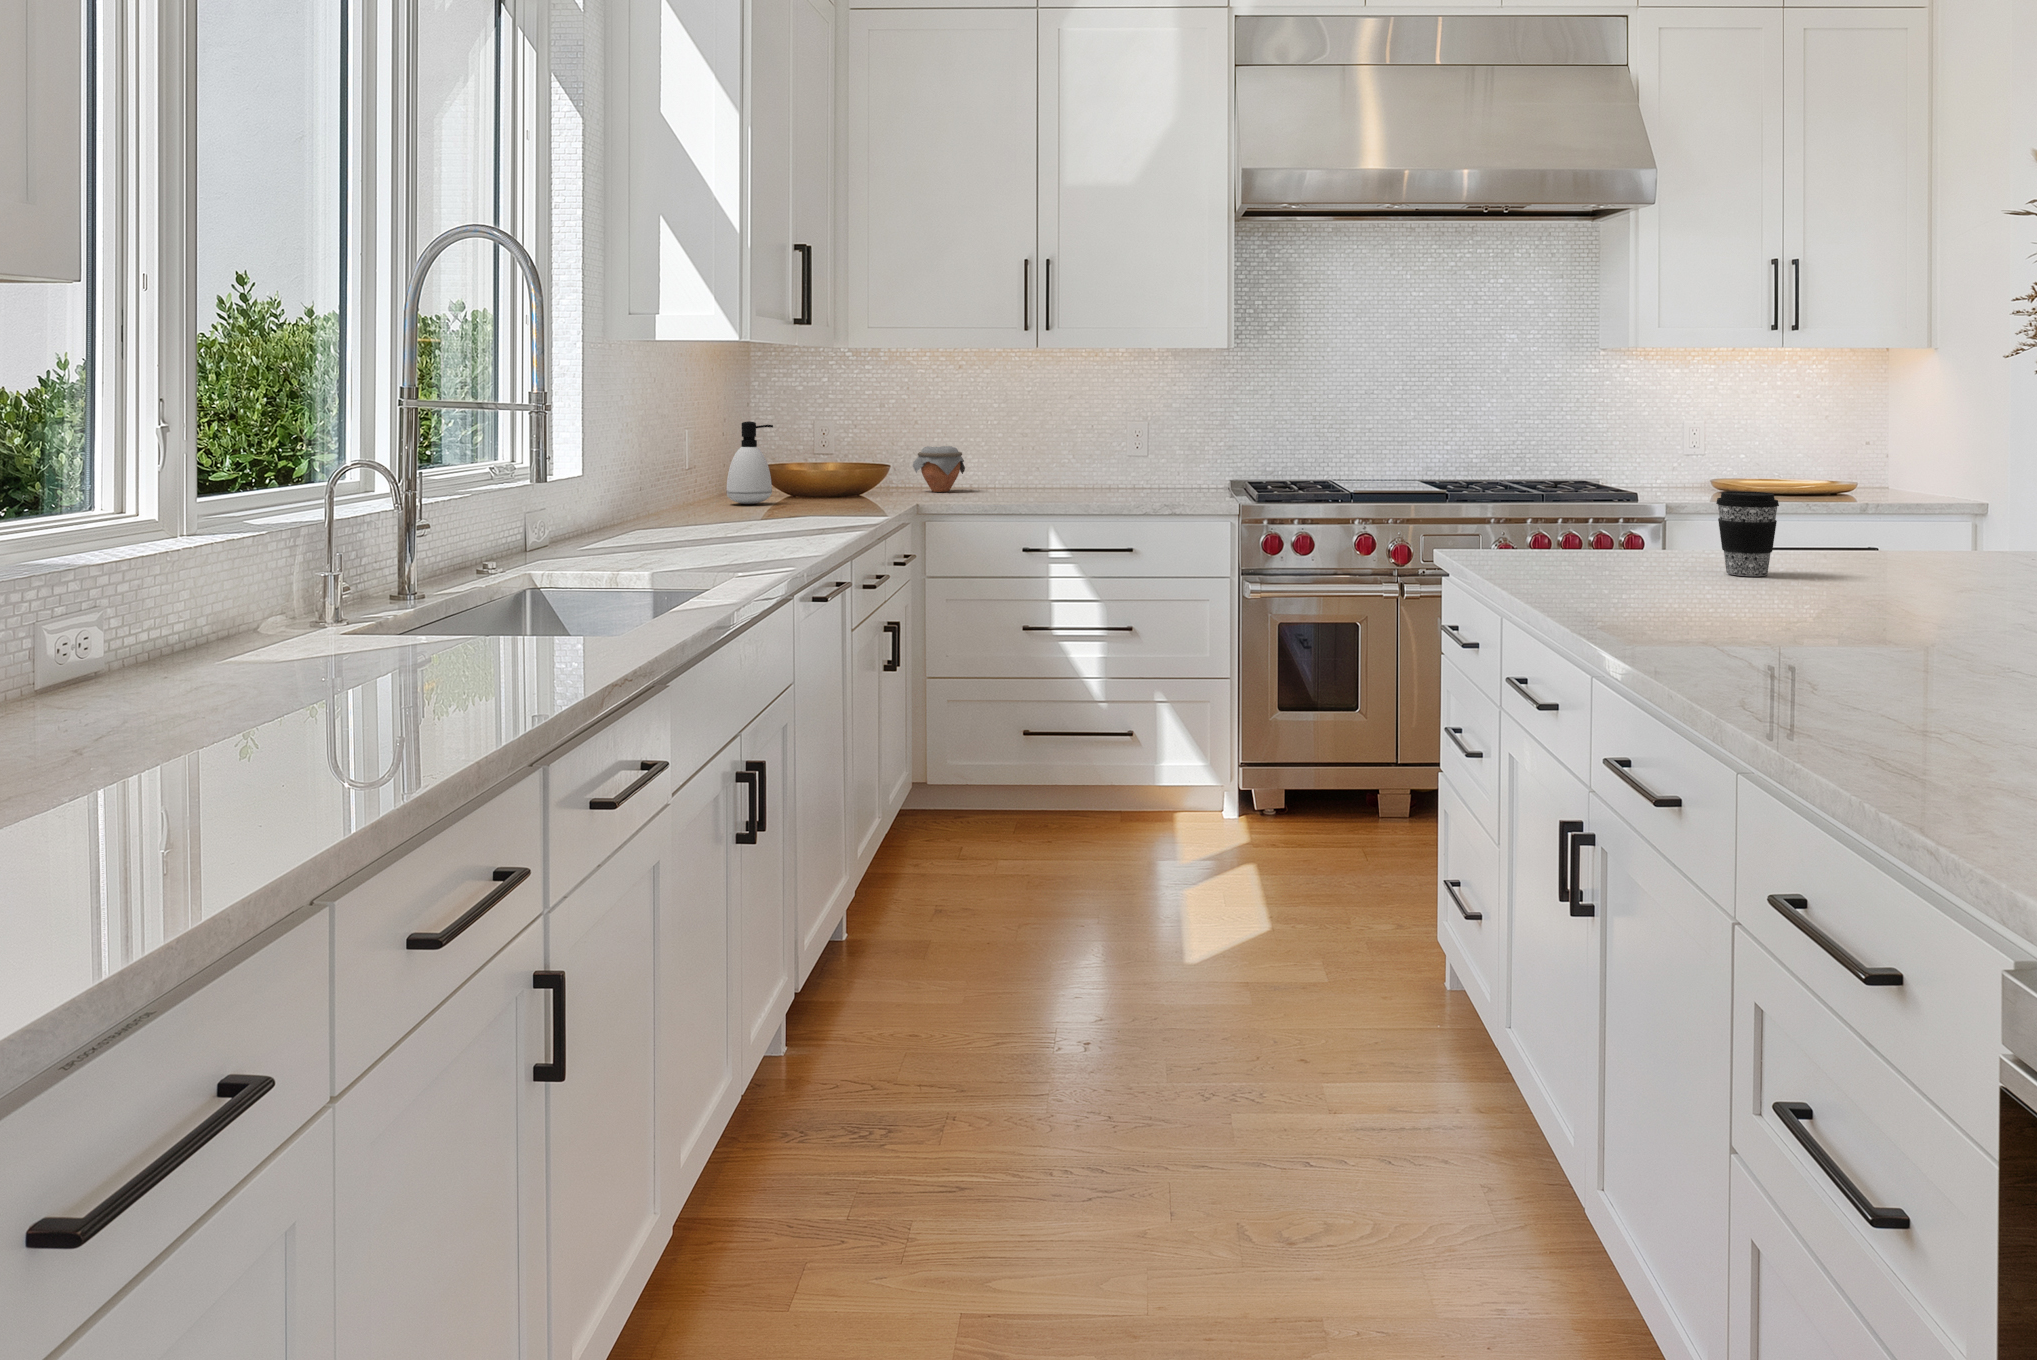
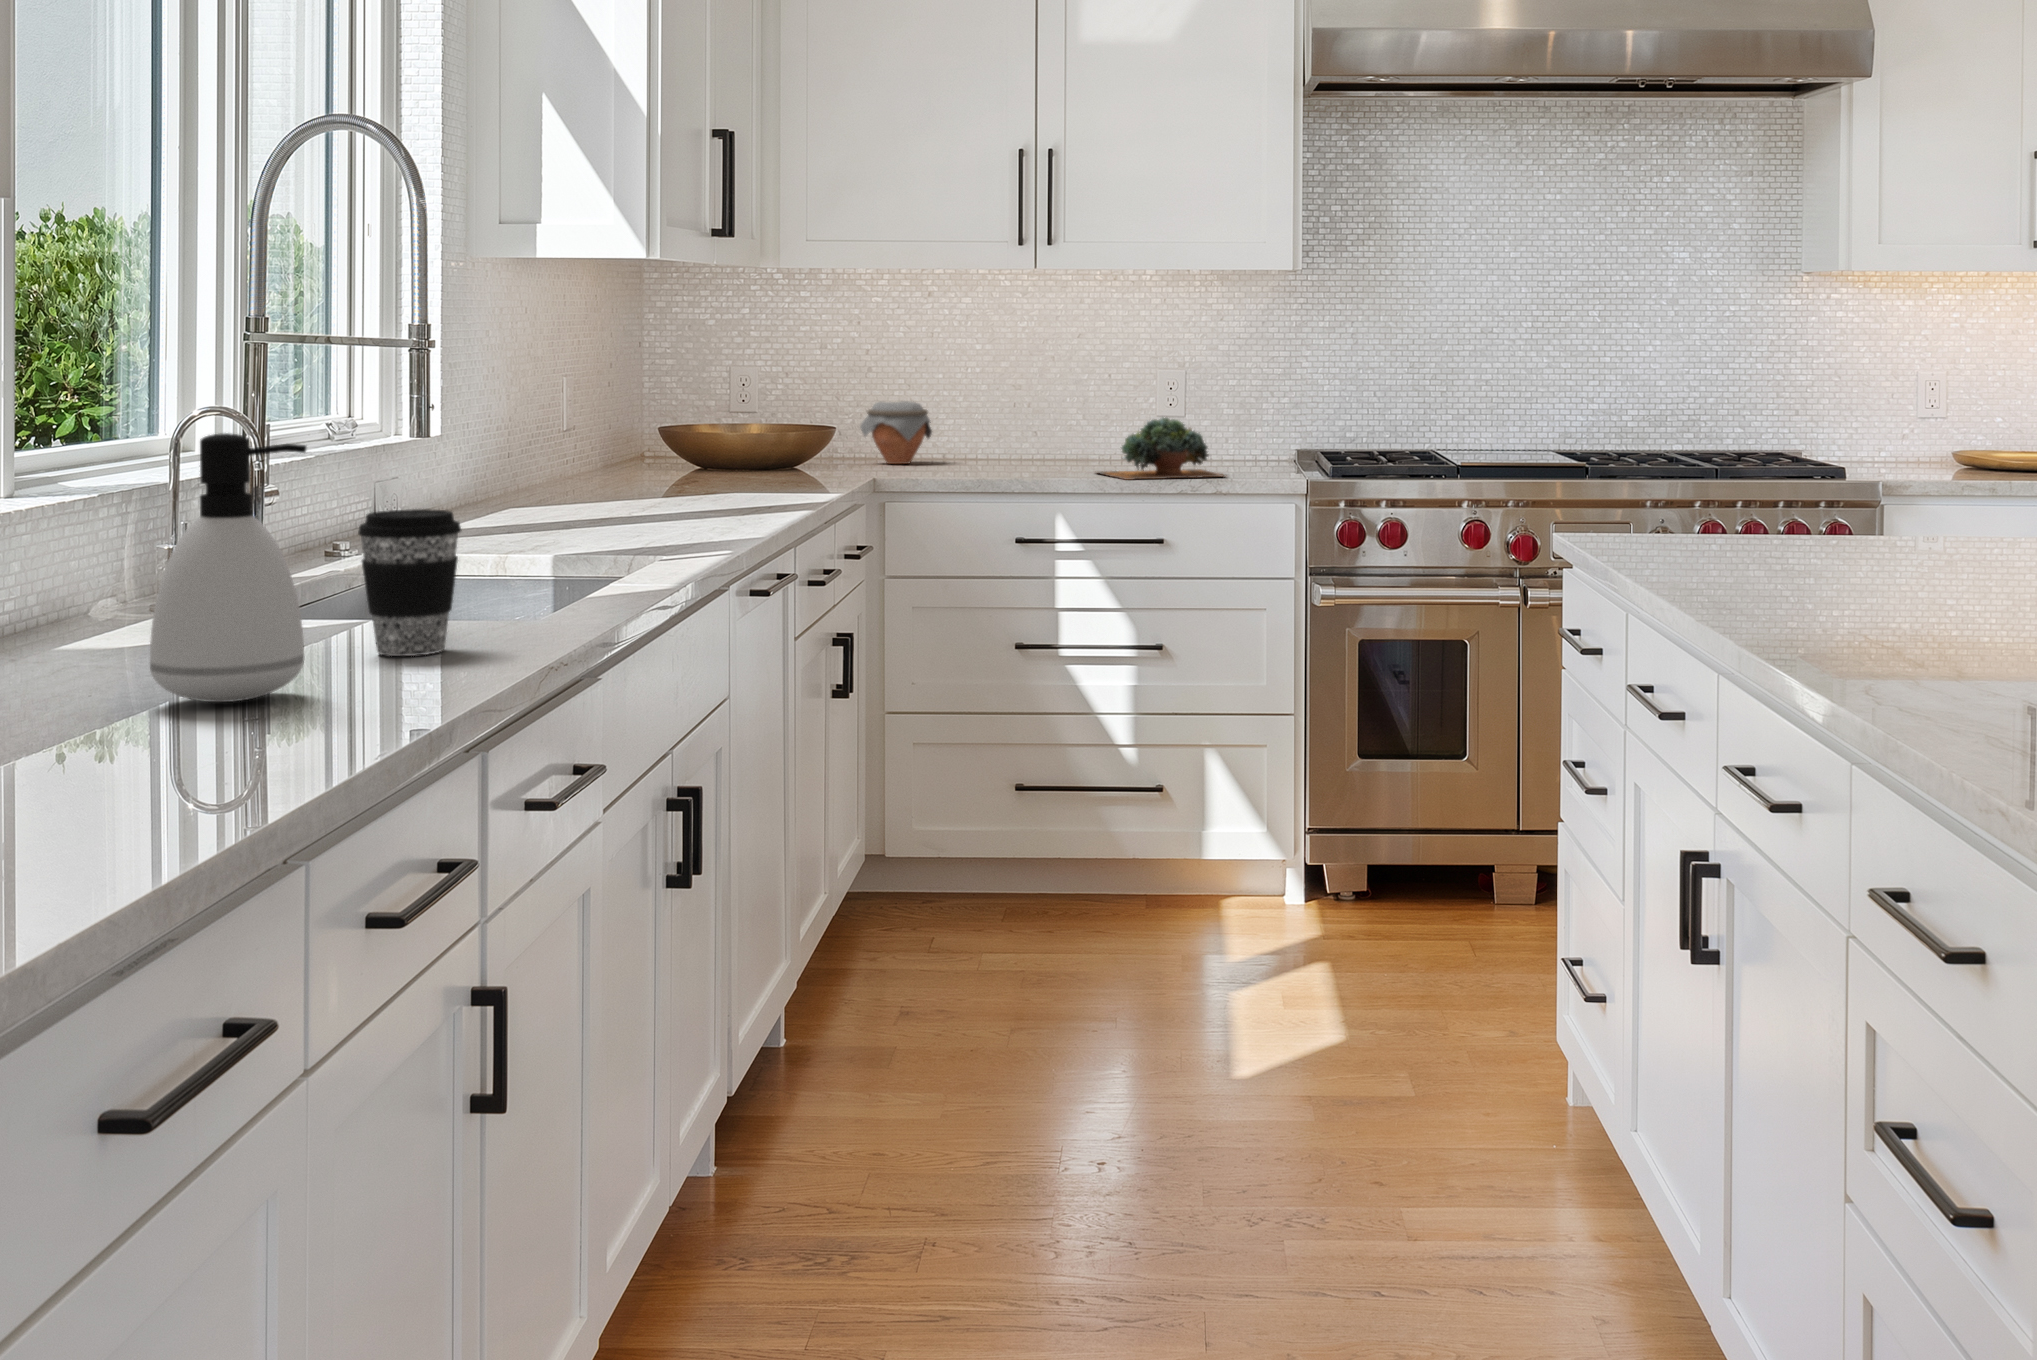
soap dispenser: present [726,421,773,504] -> present [150,433,306,702]
succulent plant: none [1082,457,1181,504] -> present [1097,418,1224,480]
coffee cup: present [1716,491,1779,576] -> present [358,509,461,656]

